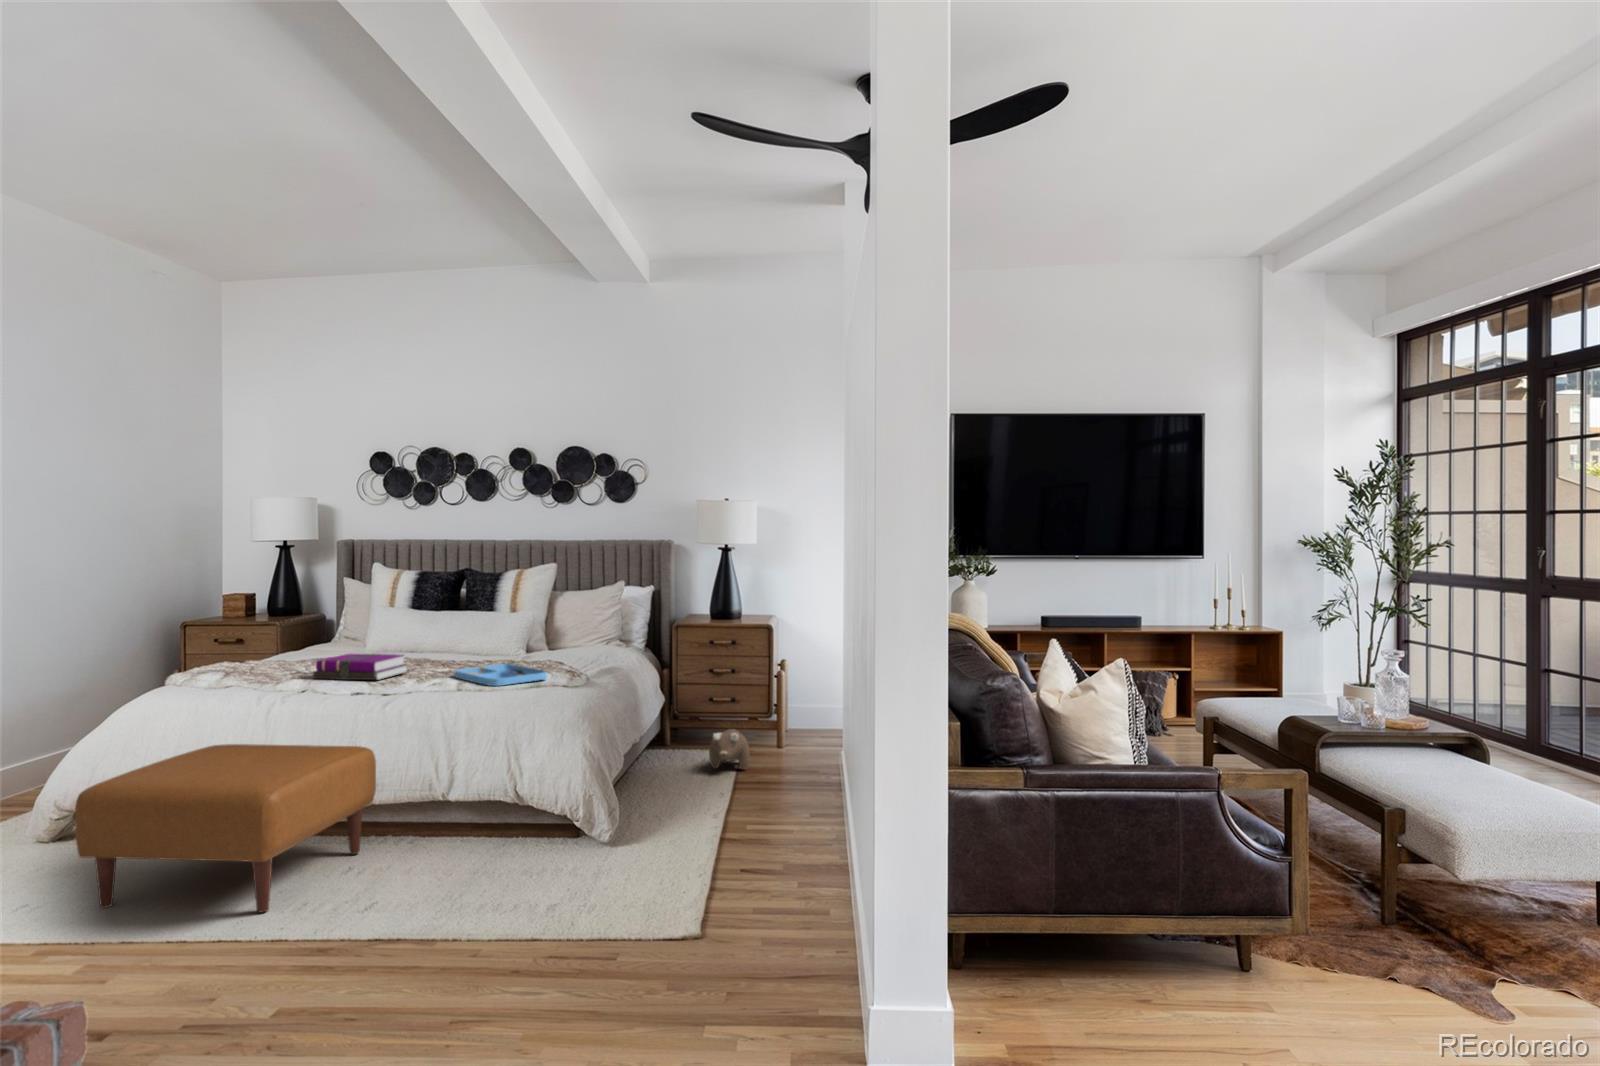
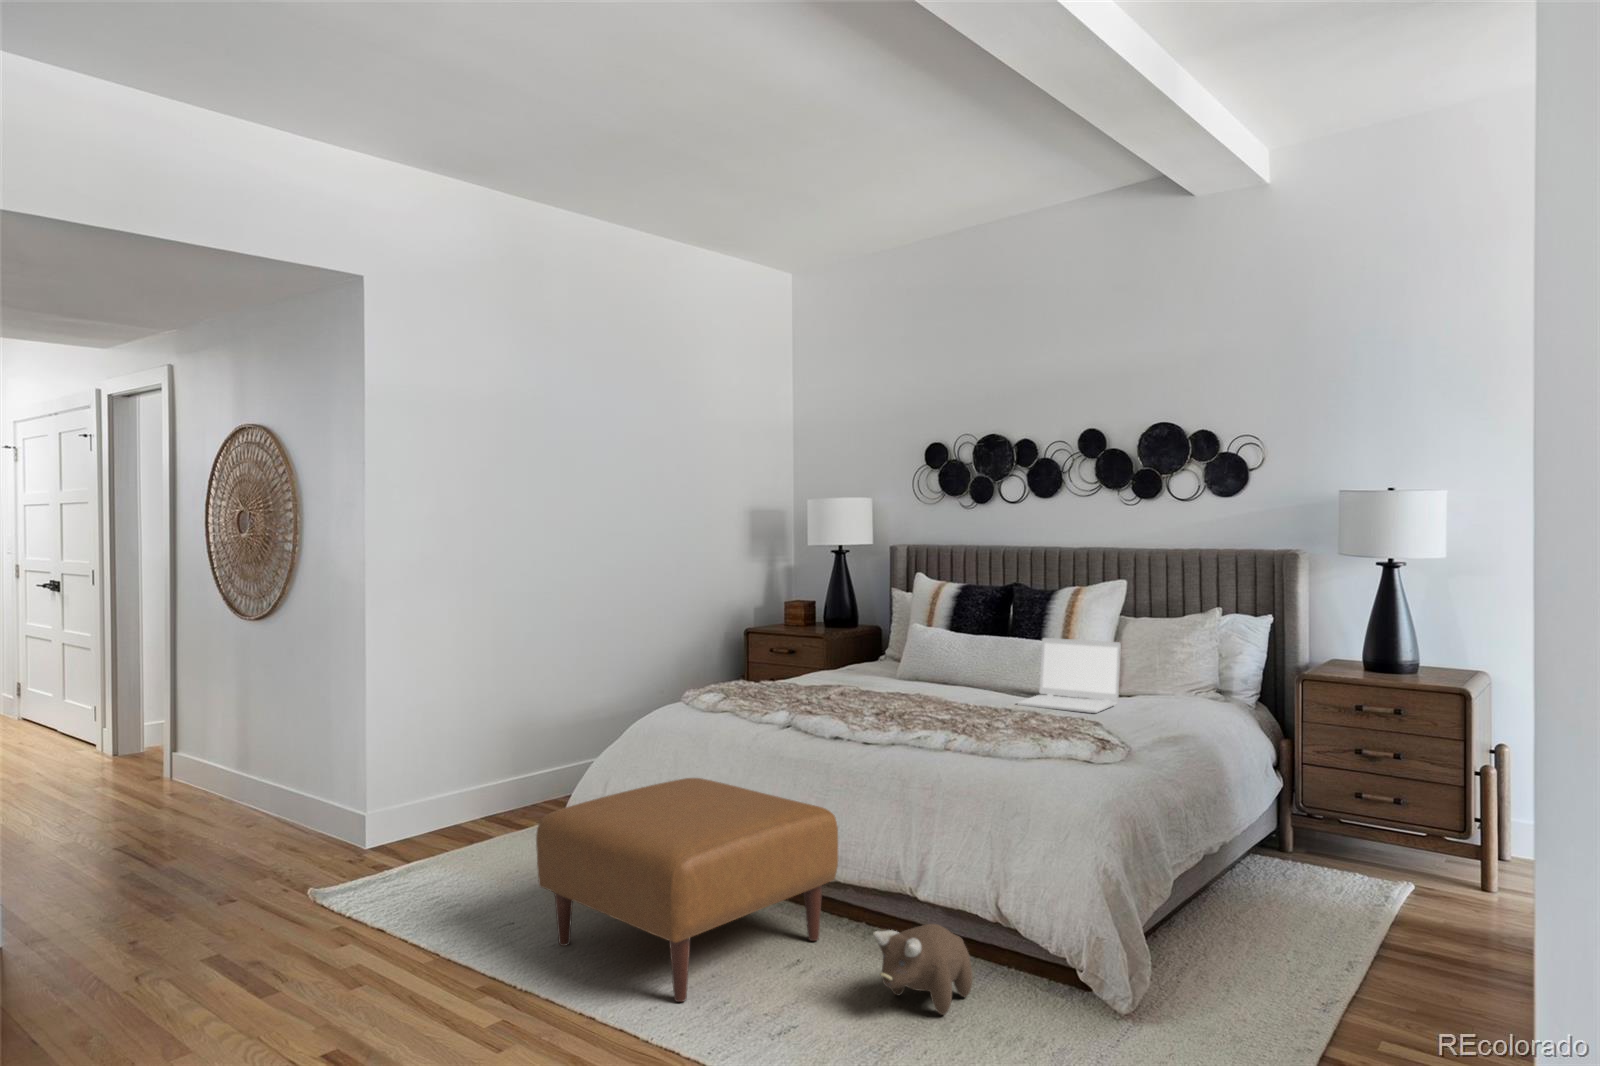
laptop: none [489,608,564,660] -> present [1017,638,1121,713]
notebook: present [313,654,407,680] -> none [800,684,904,722]
tray: present [455,664,547,686] -> none [951,716,1063,750]
plush toy: present [709,729,750,770] -> present [873,924,973,1015]

